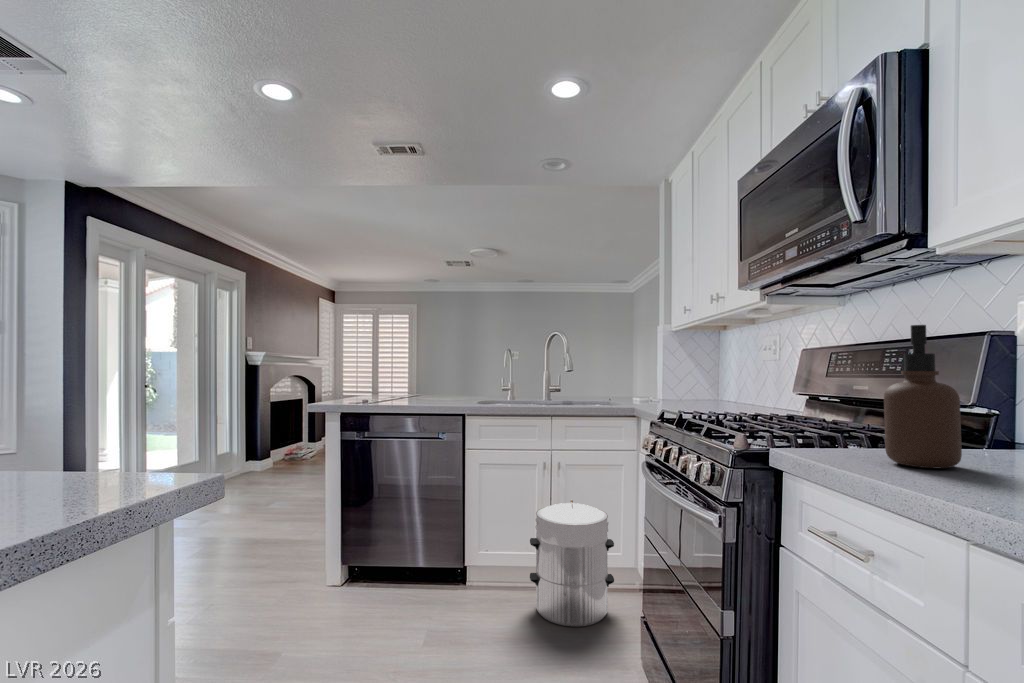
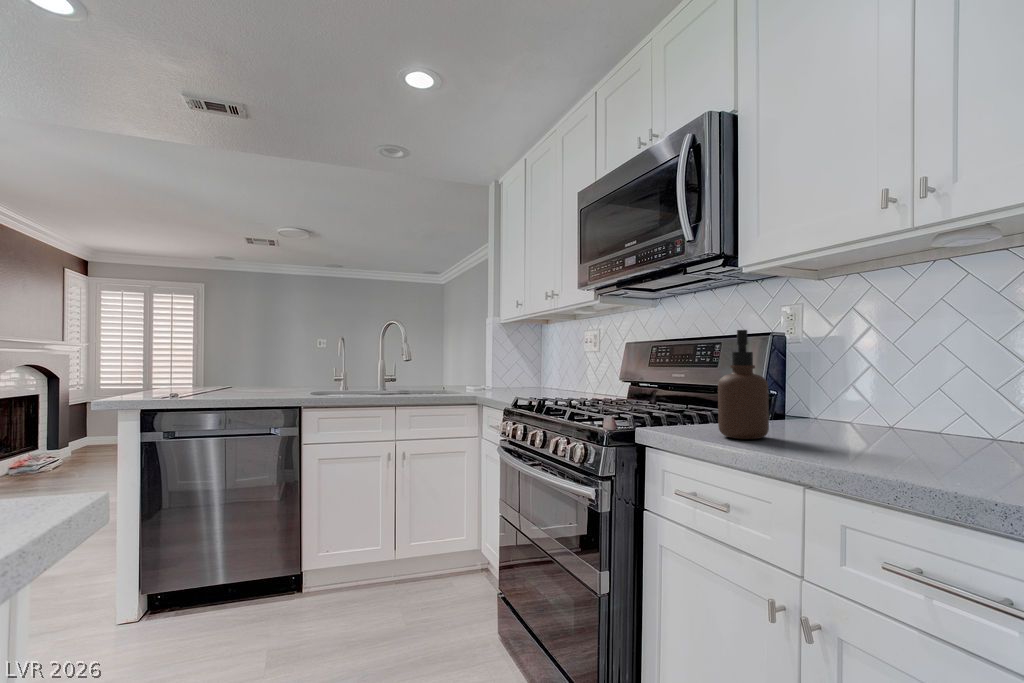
waste bin: present [530,500,614,627] -> none [377,490,461,614]

